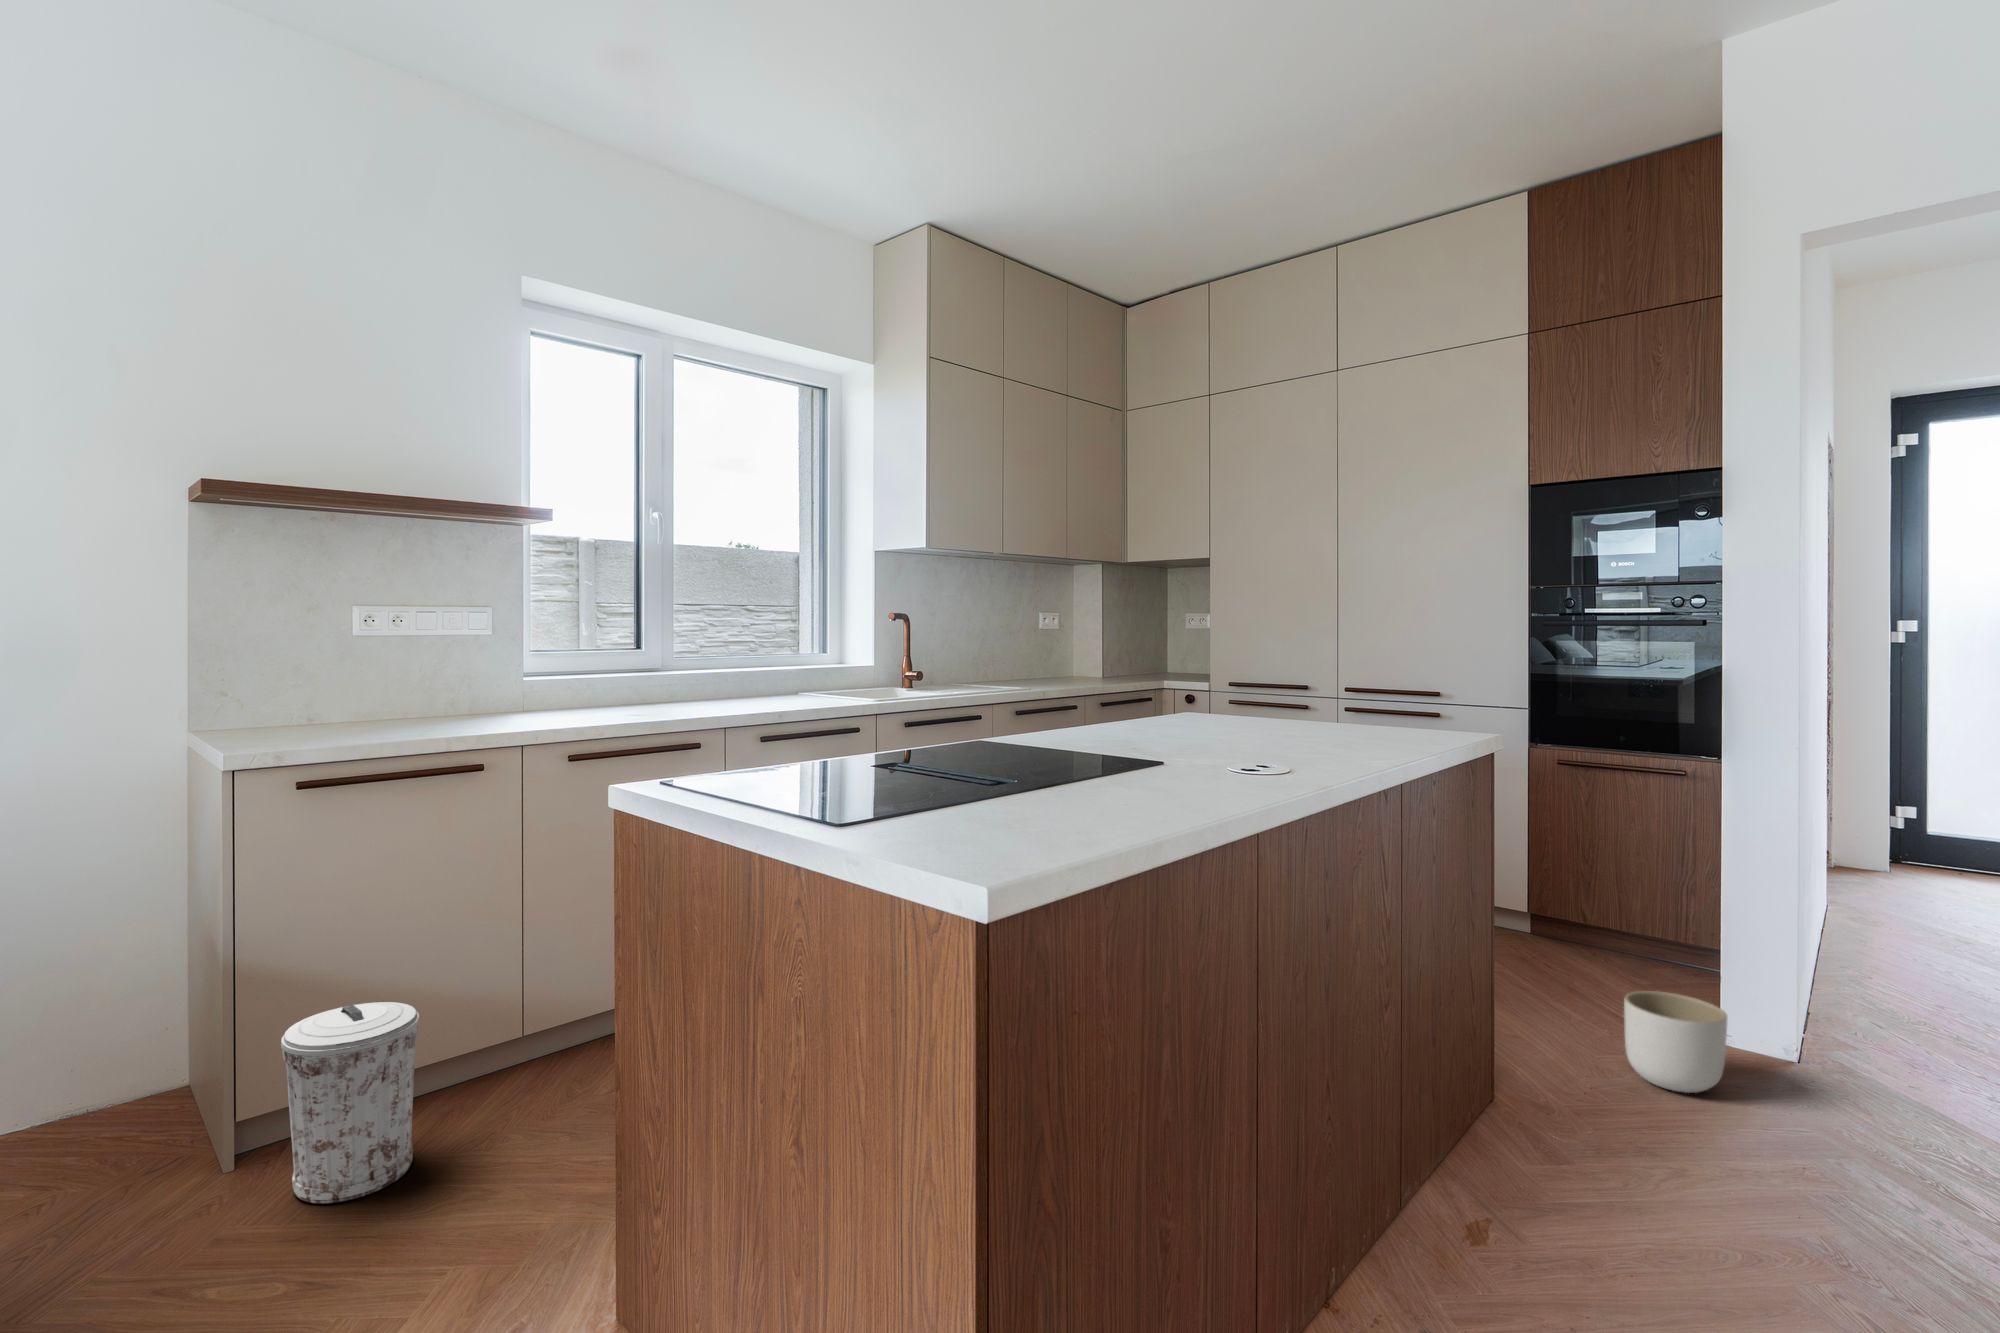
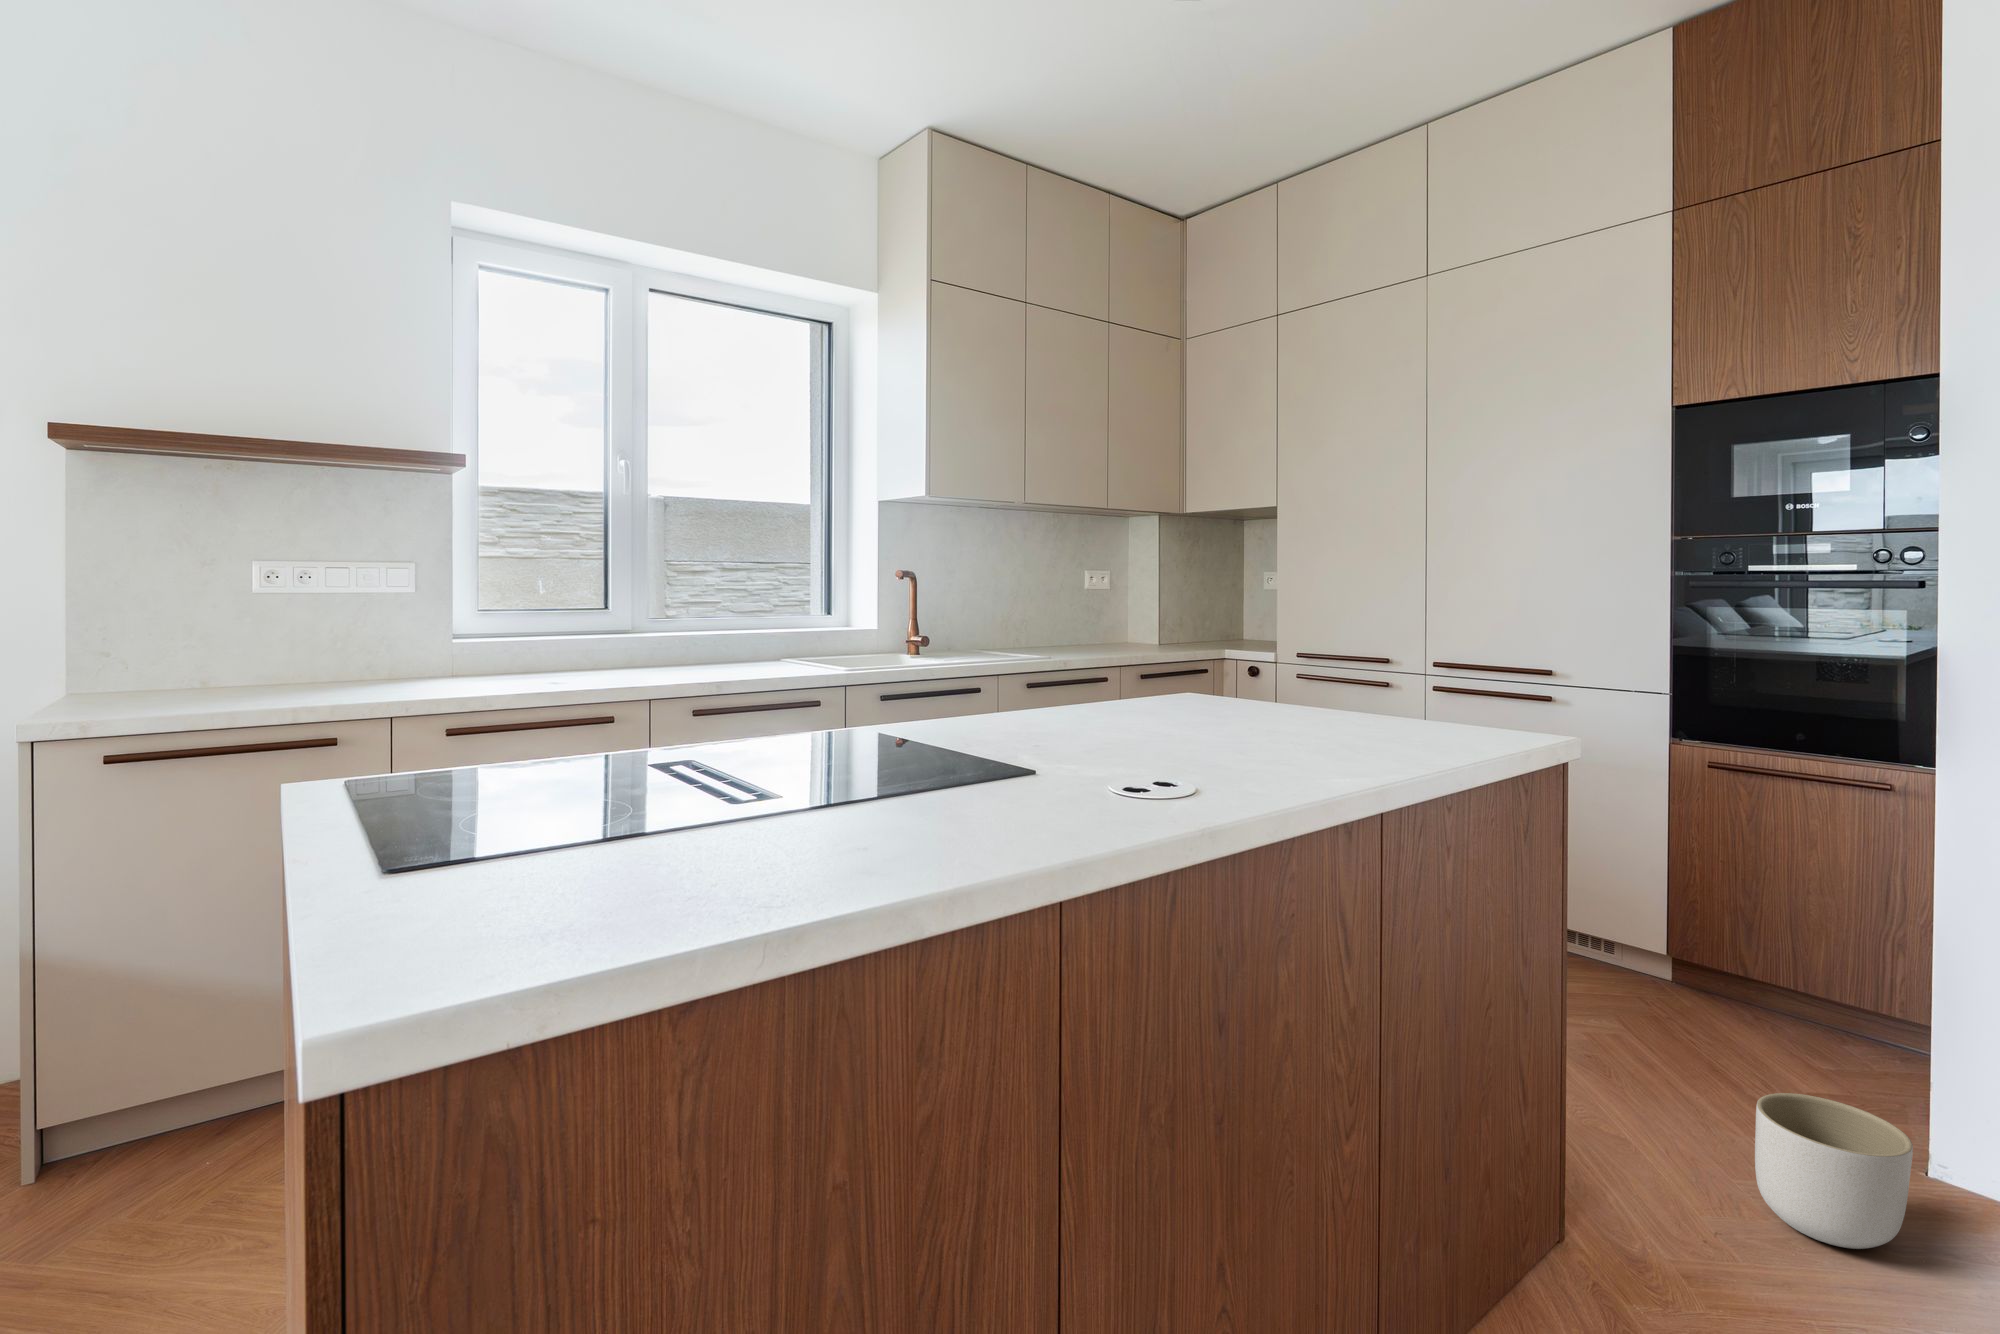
trash can: present [281,1002,419,1203] -> none [53,1007,226,1237]

